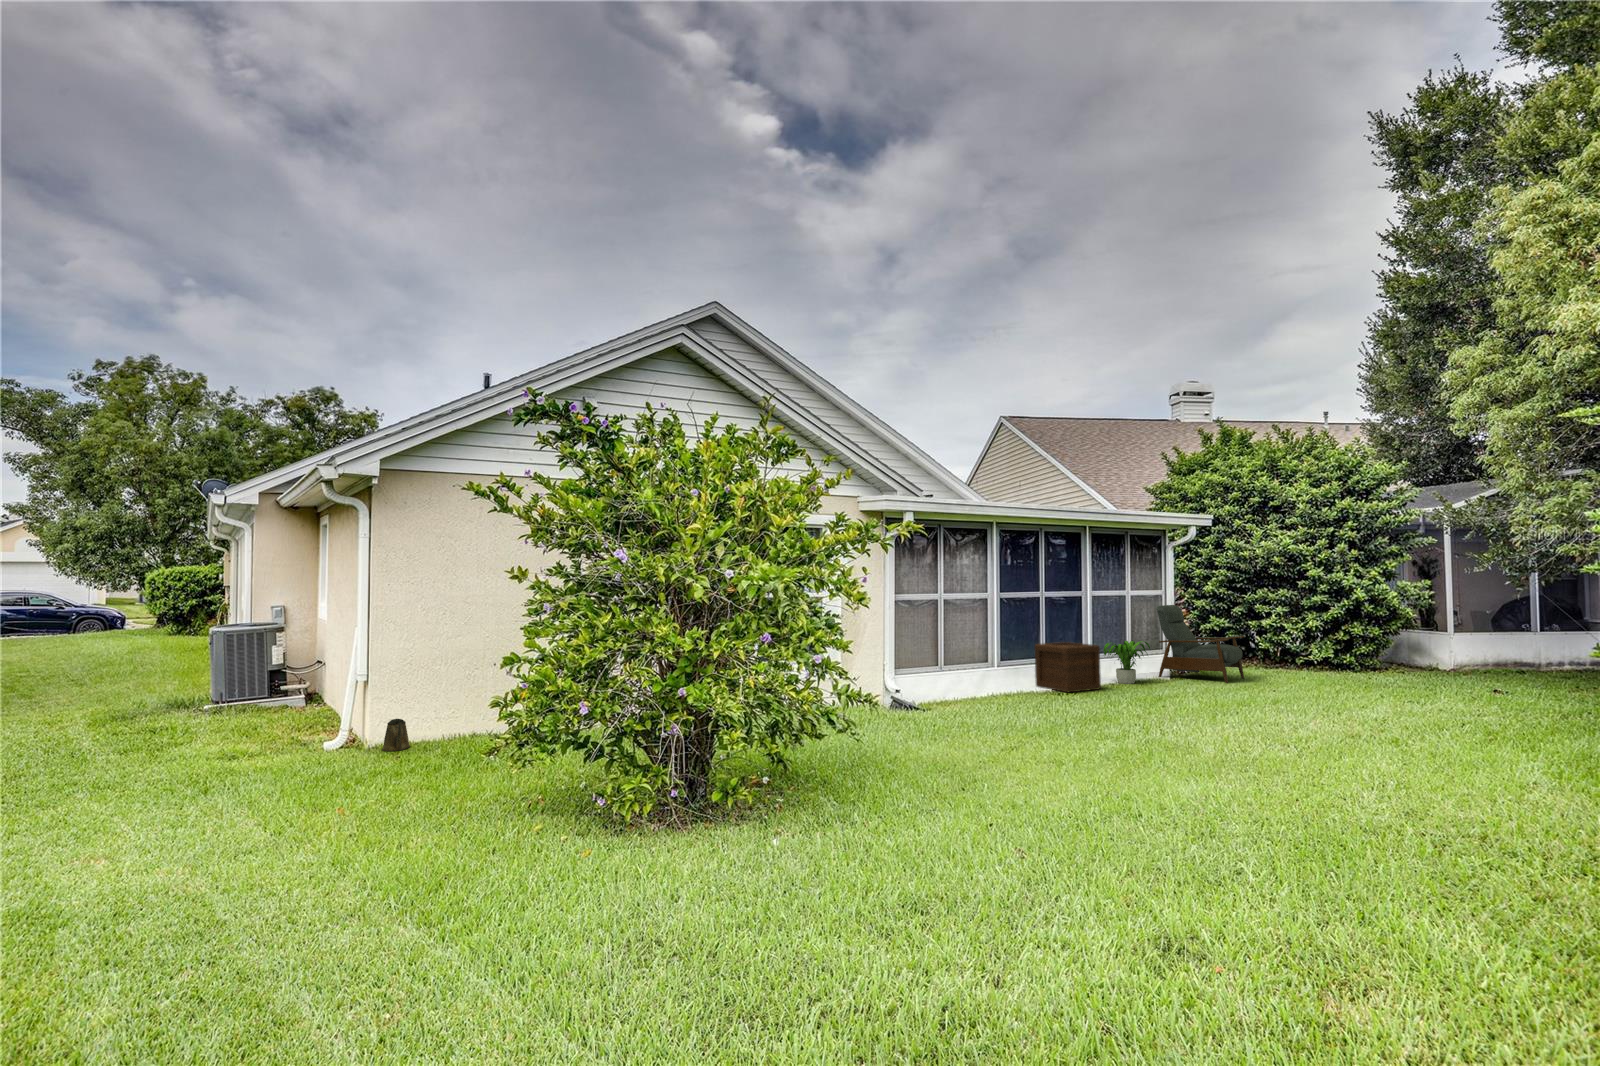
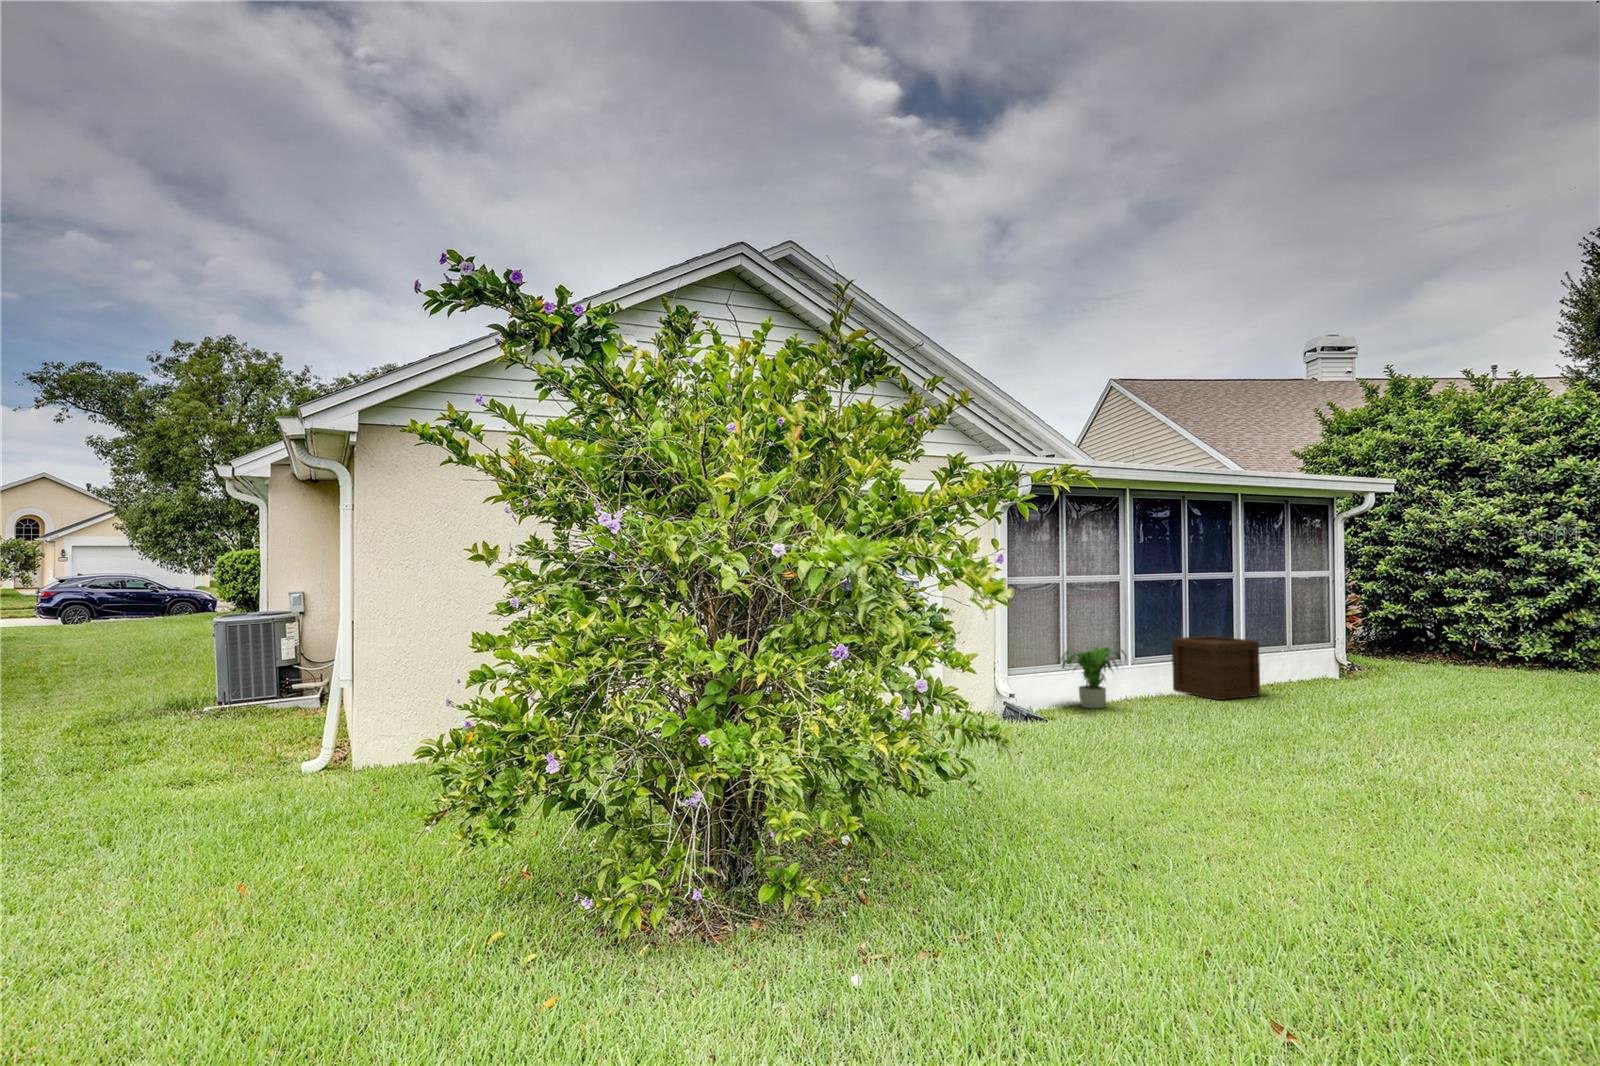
chair: present [1156,605,1245,683] -> none [1323,589,1444,689]
potted plant: present [1103,641,1150,684] -> present [1061,647,1126,708]
watering can: present [382,719,410,751] -> none [364,732,399,773]

